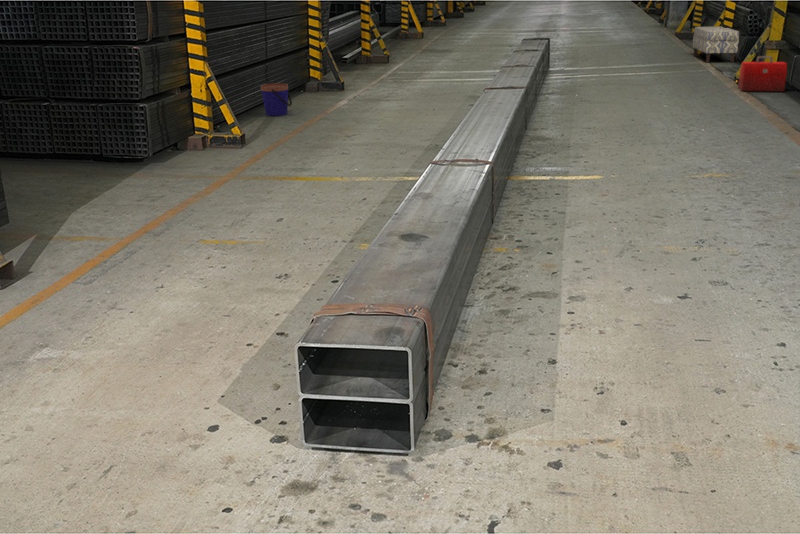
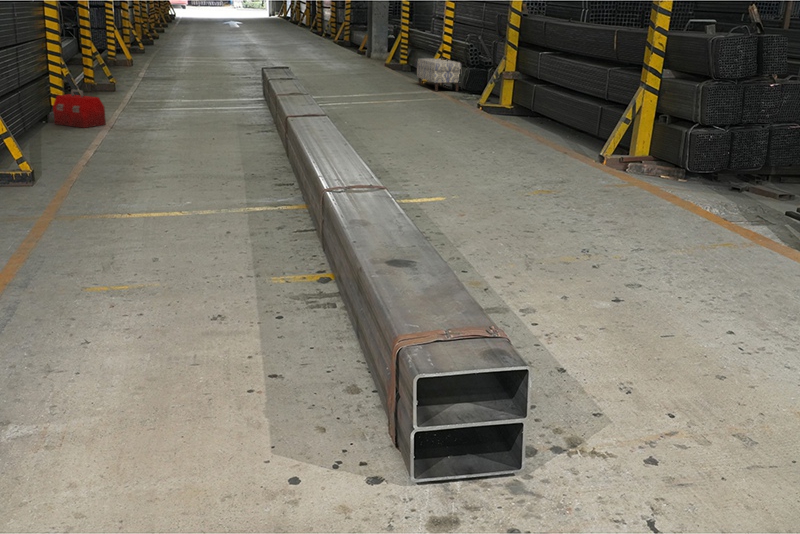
toolbox: present [738,56,787,92] -> present [53,90,106,128]
bucket: present [261,83,292,116] -> none [14,113,53,150]

